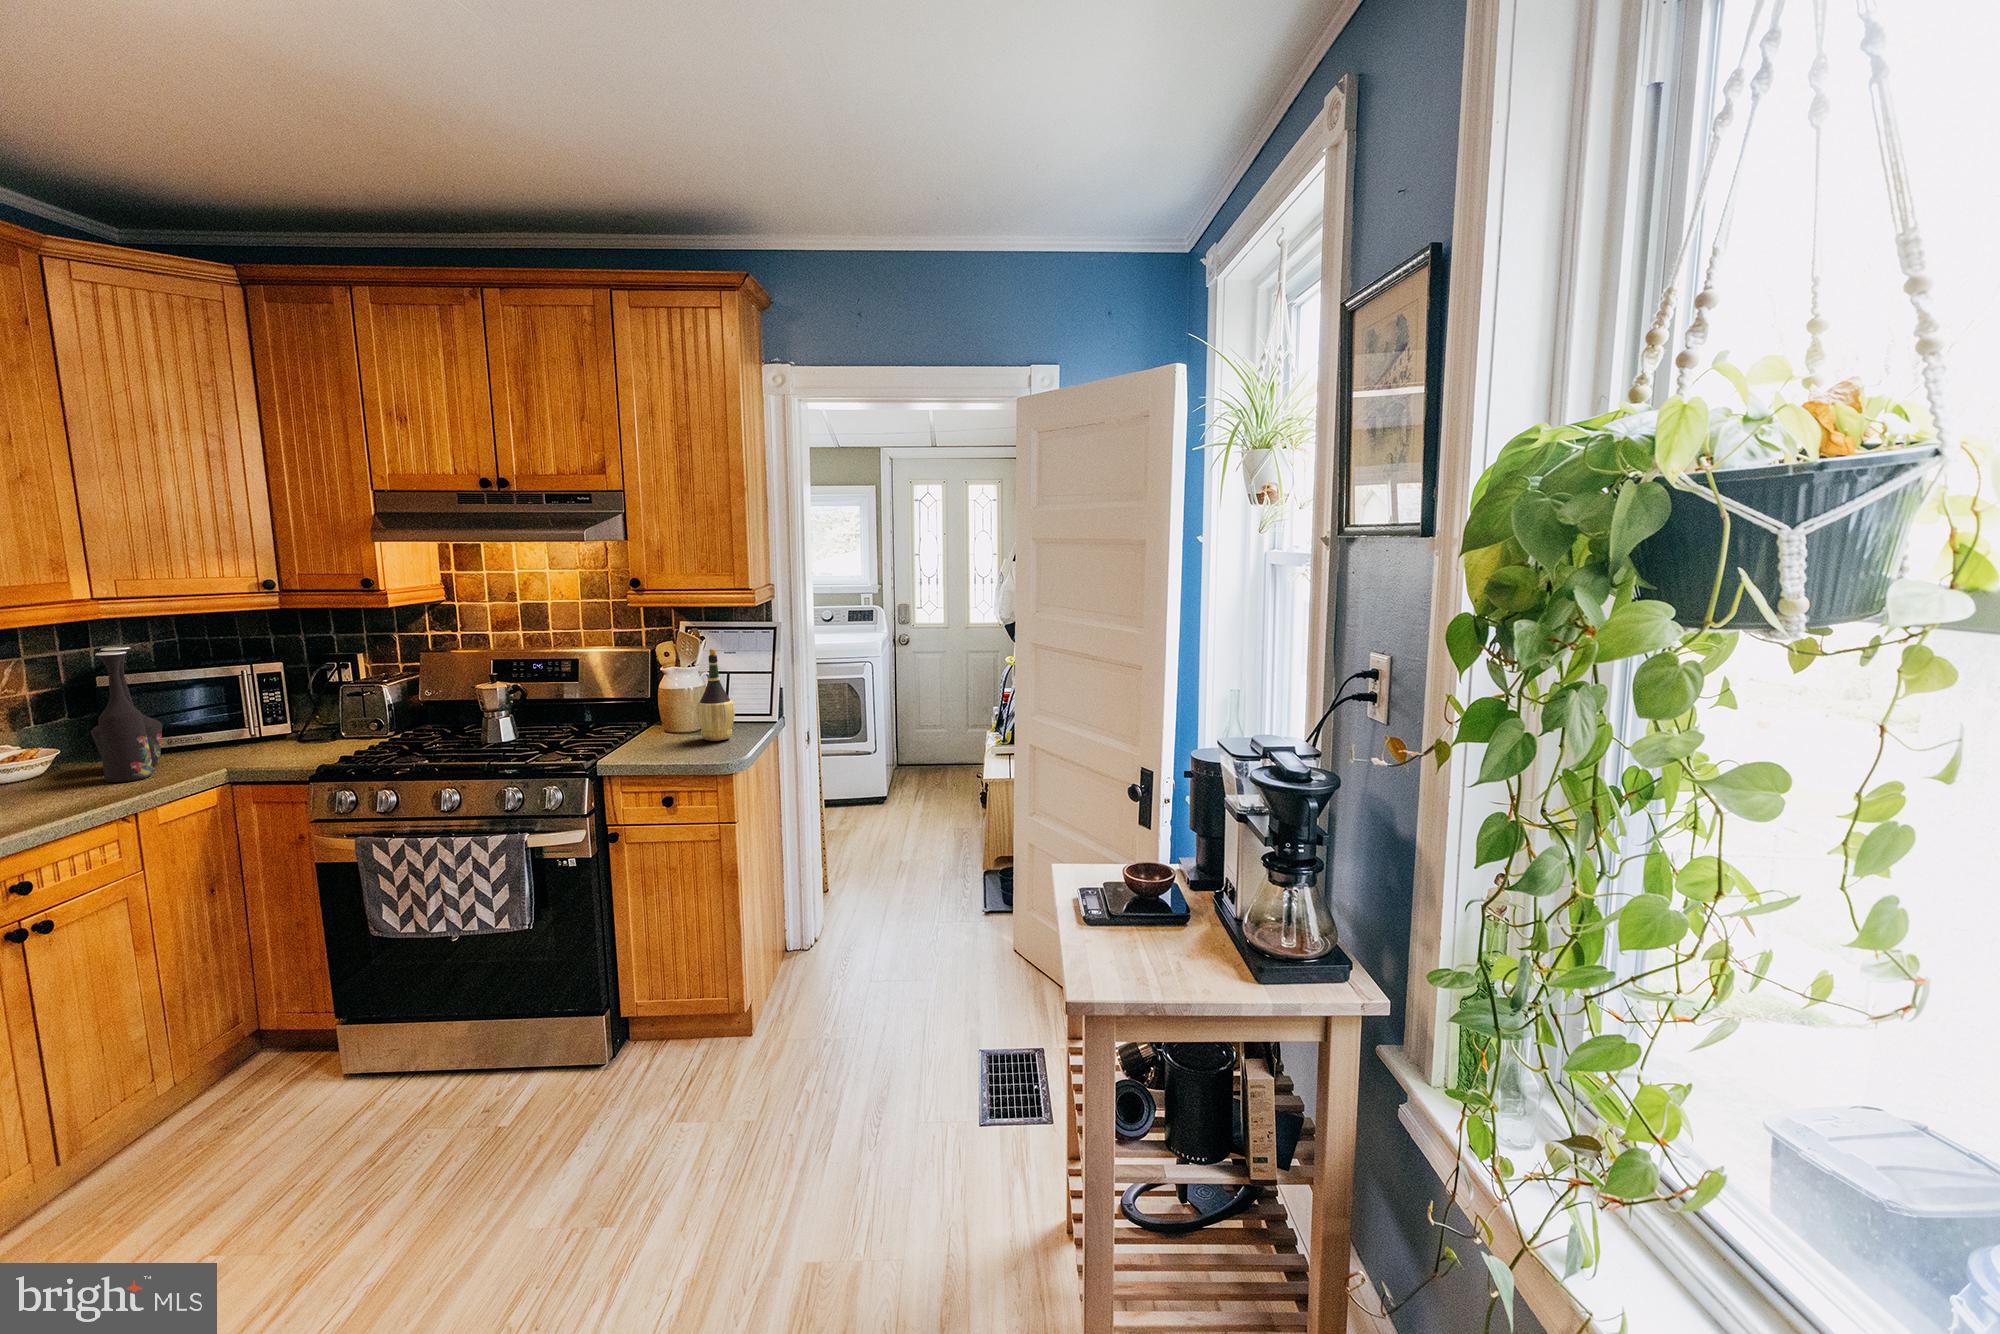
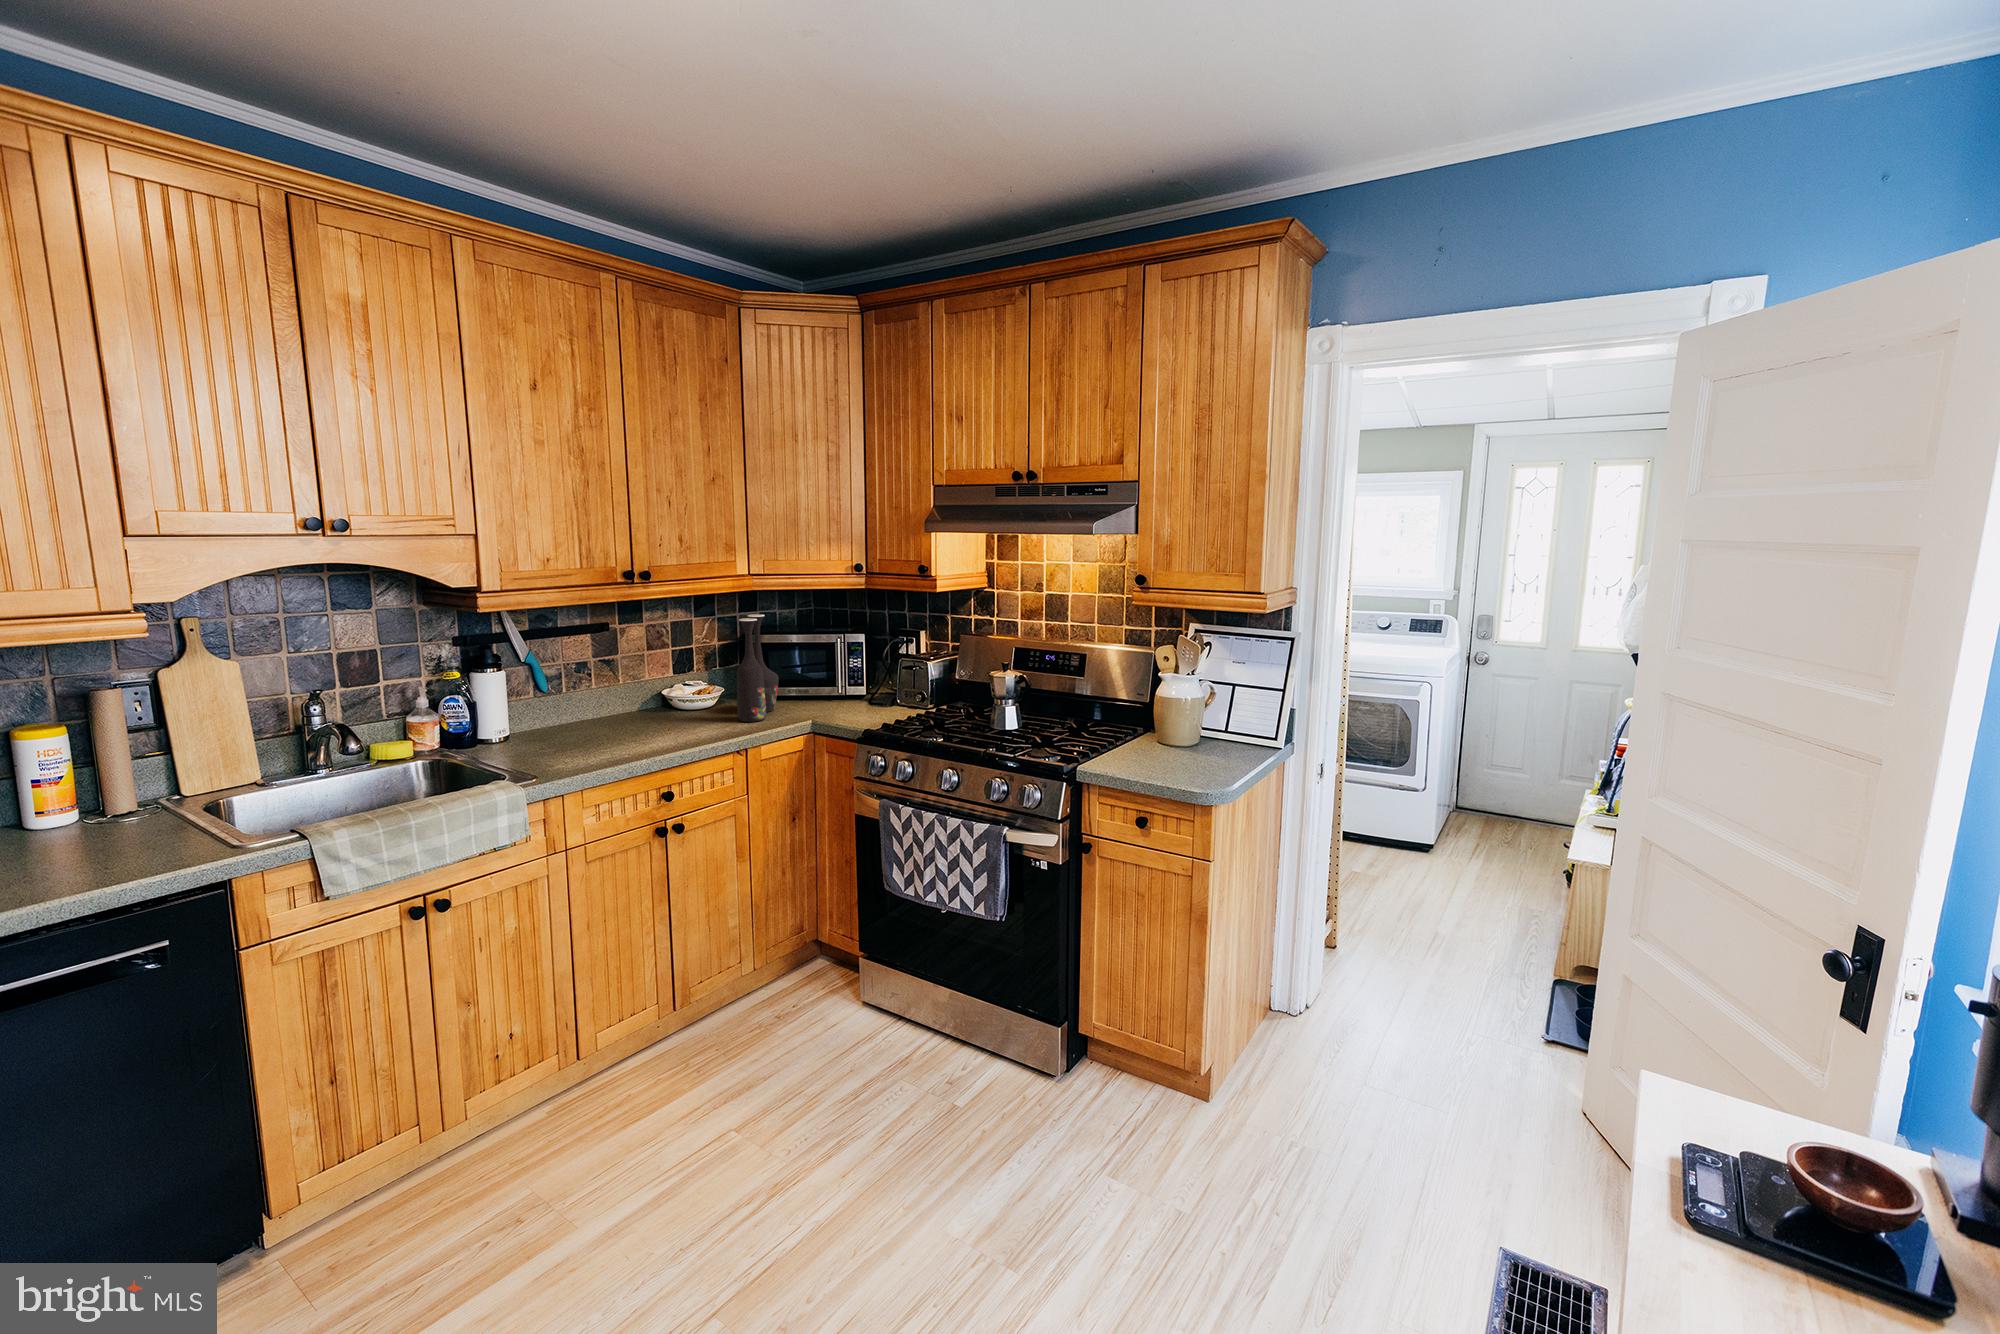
wine bottle: present [696,649,735,741] -> none [1186,659,1229,762]

